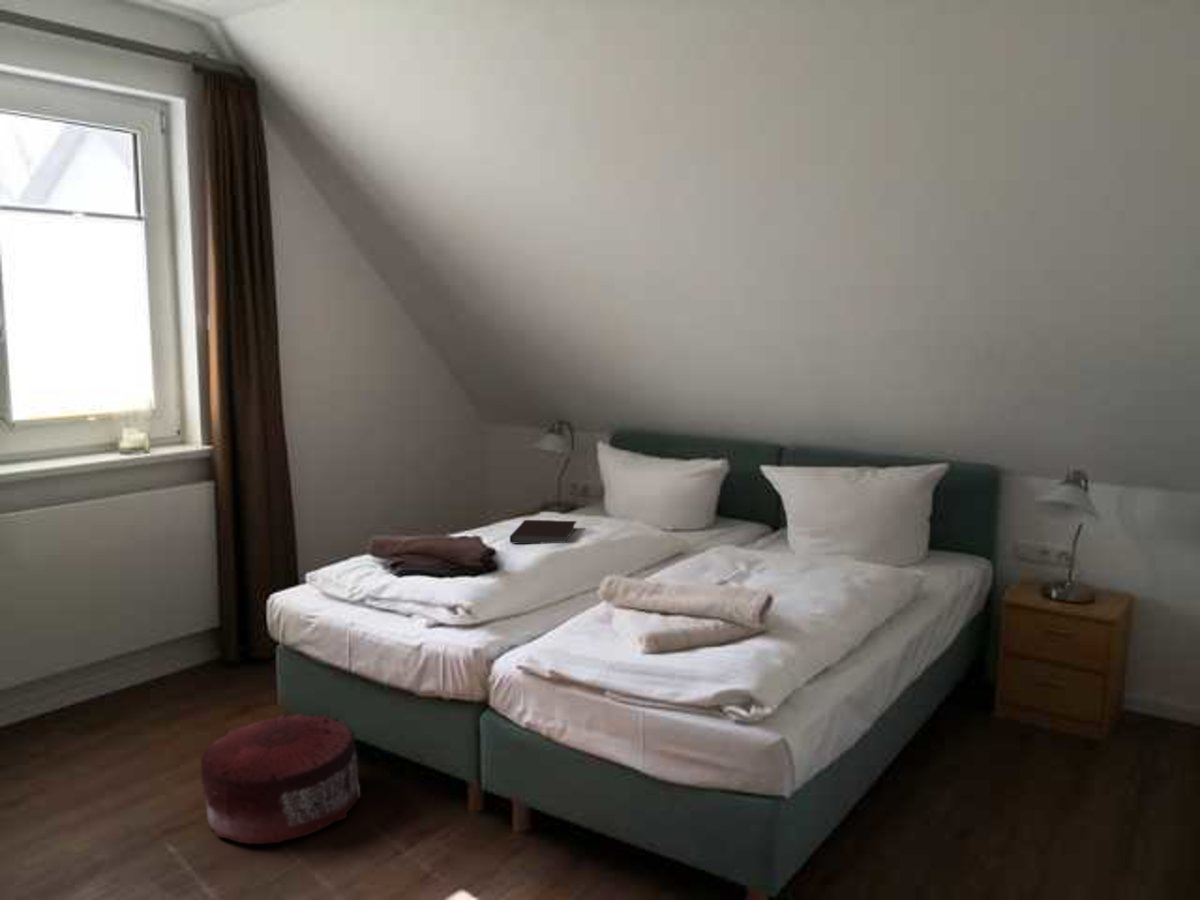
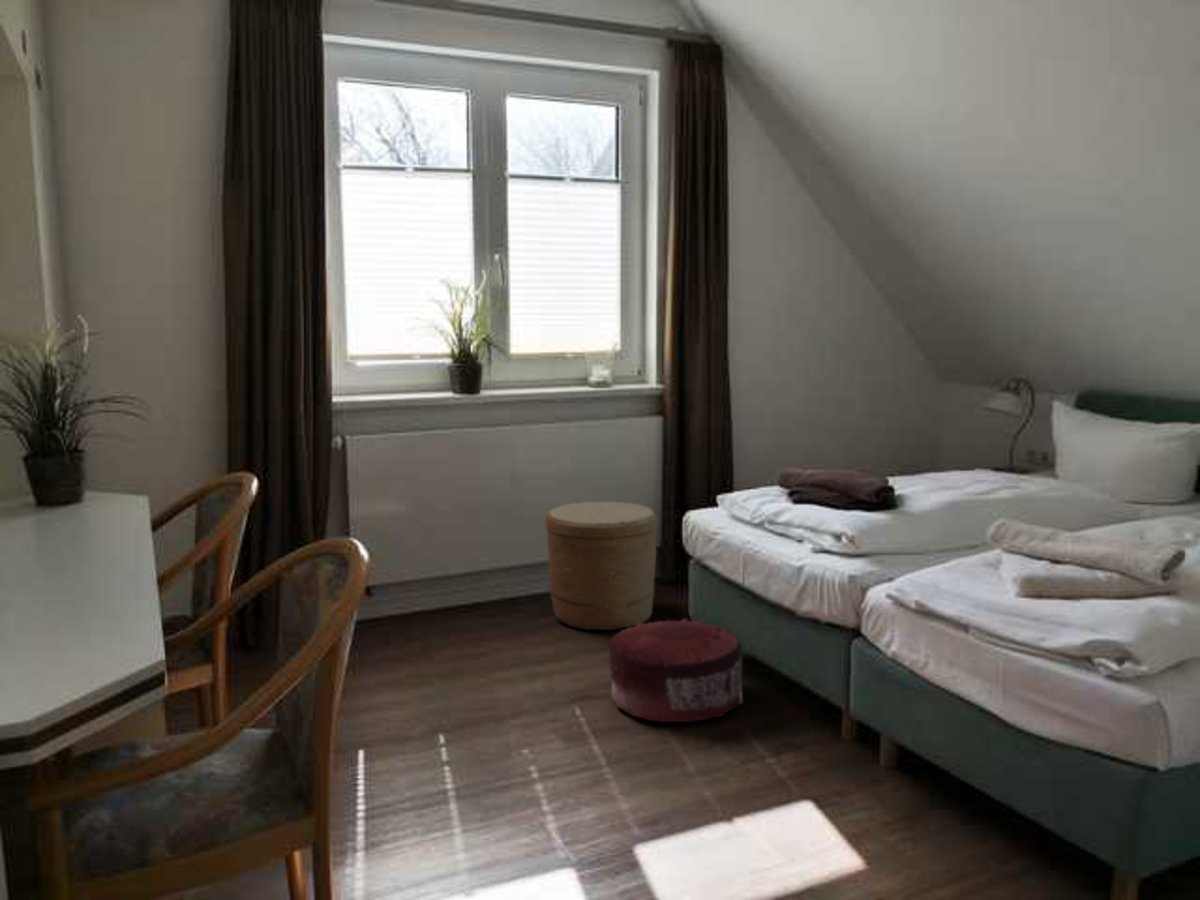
notebook: present [510,520,576,544] -> none [924,472,1007,498]
woven basket: none [82,584,226,742] -> present [545,502,658,630]

